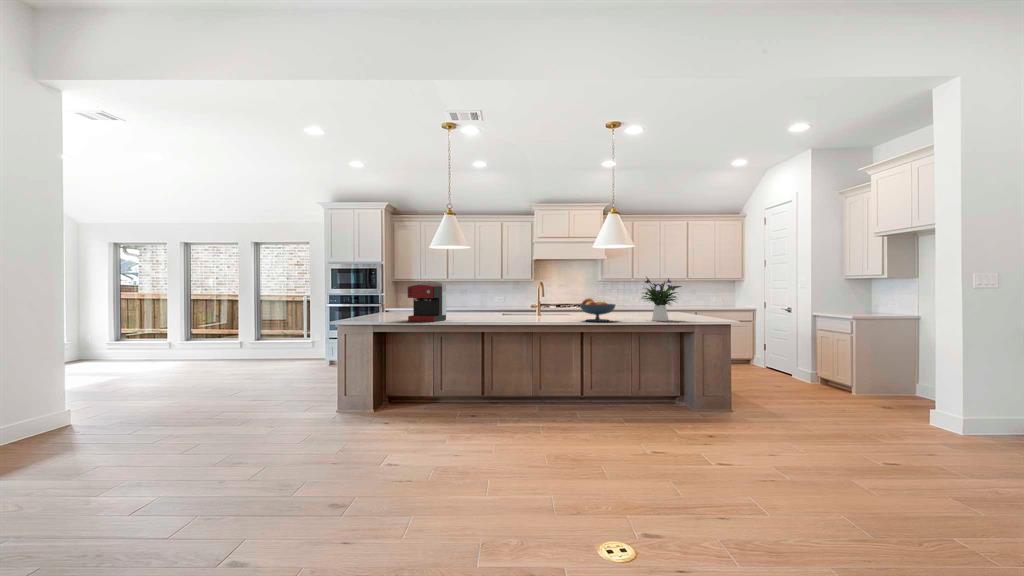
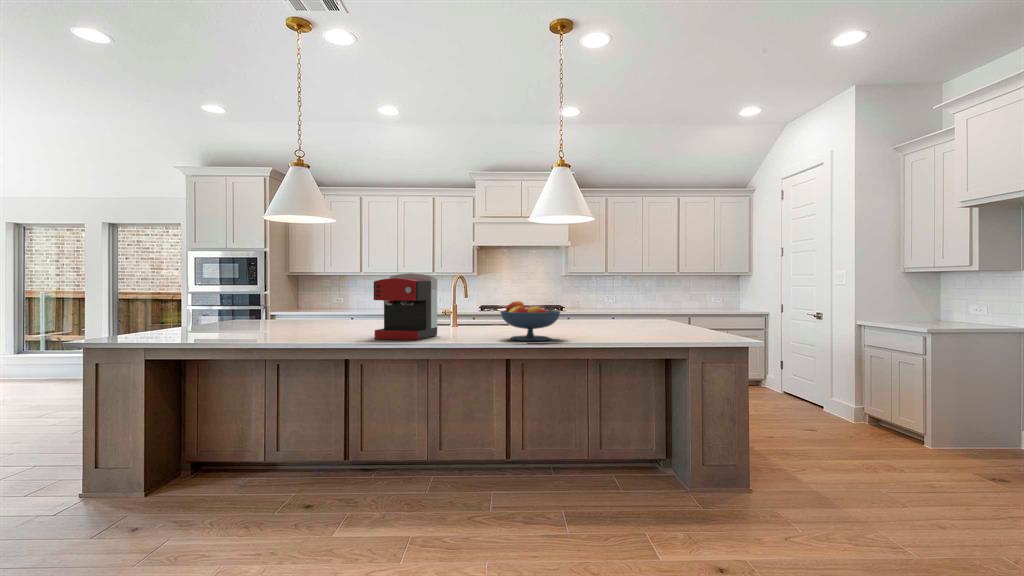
flower arrangement: present [642,277,681,321] -> none [599,264,672,339]
coffee maker: present [408,281,446,322] -> present [374,273,437,340]

